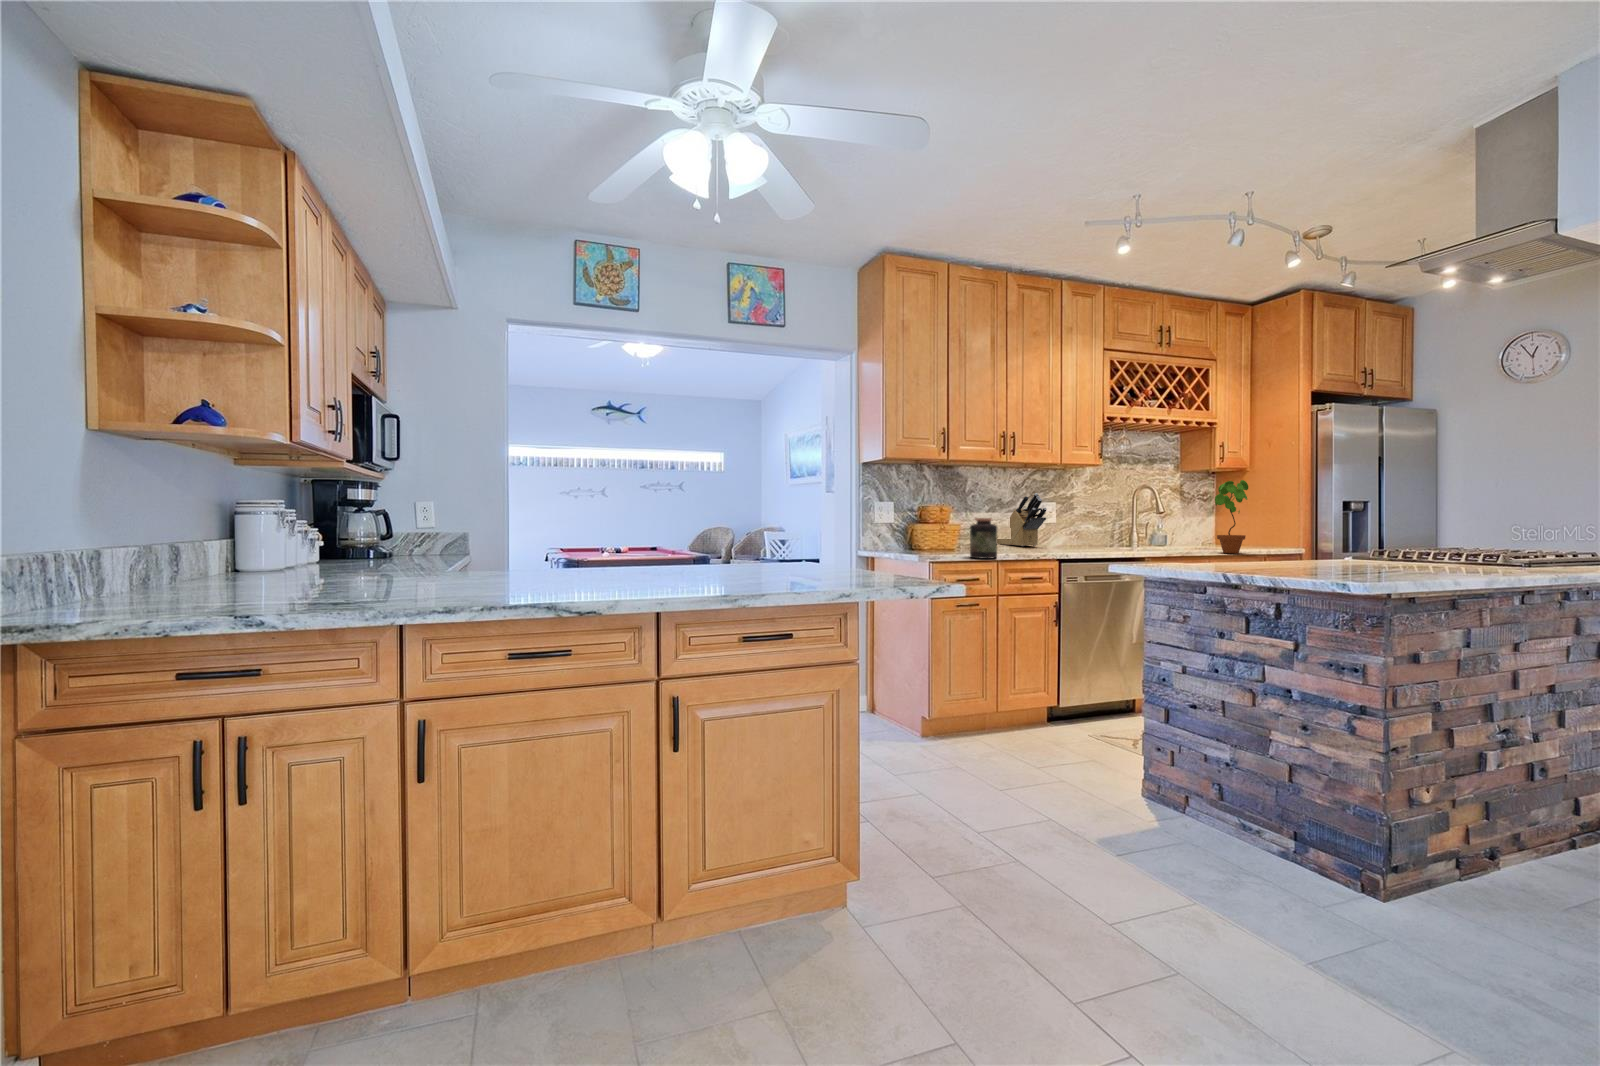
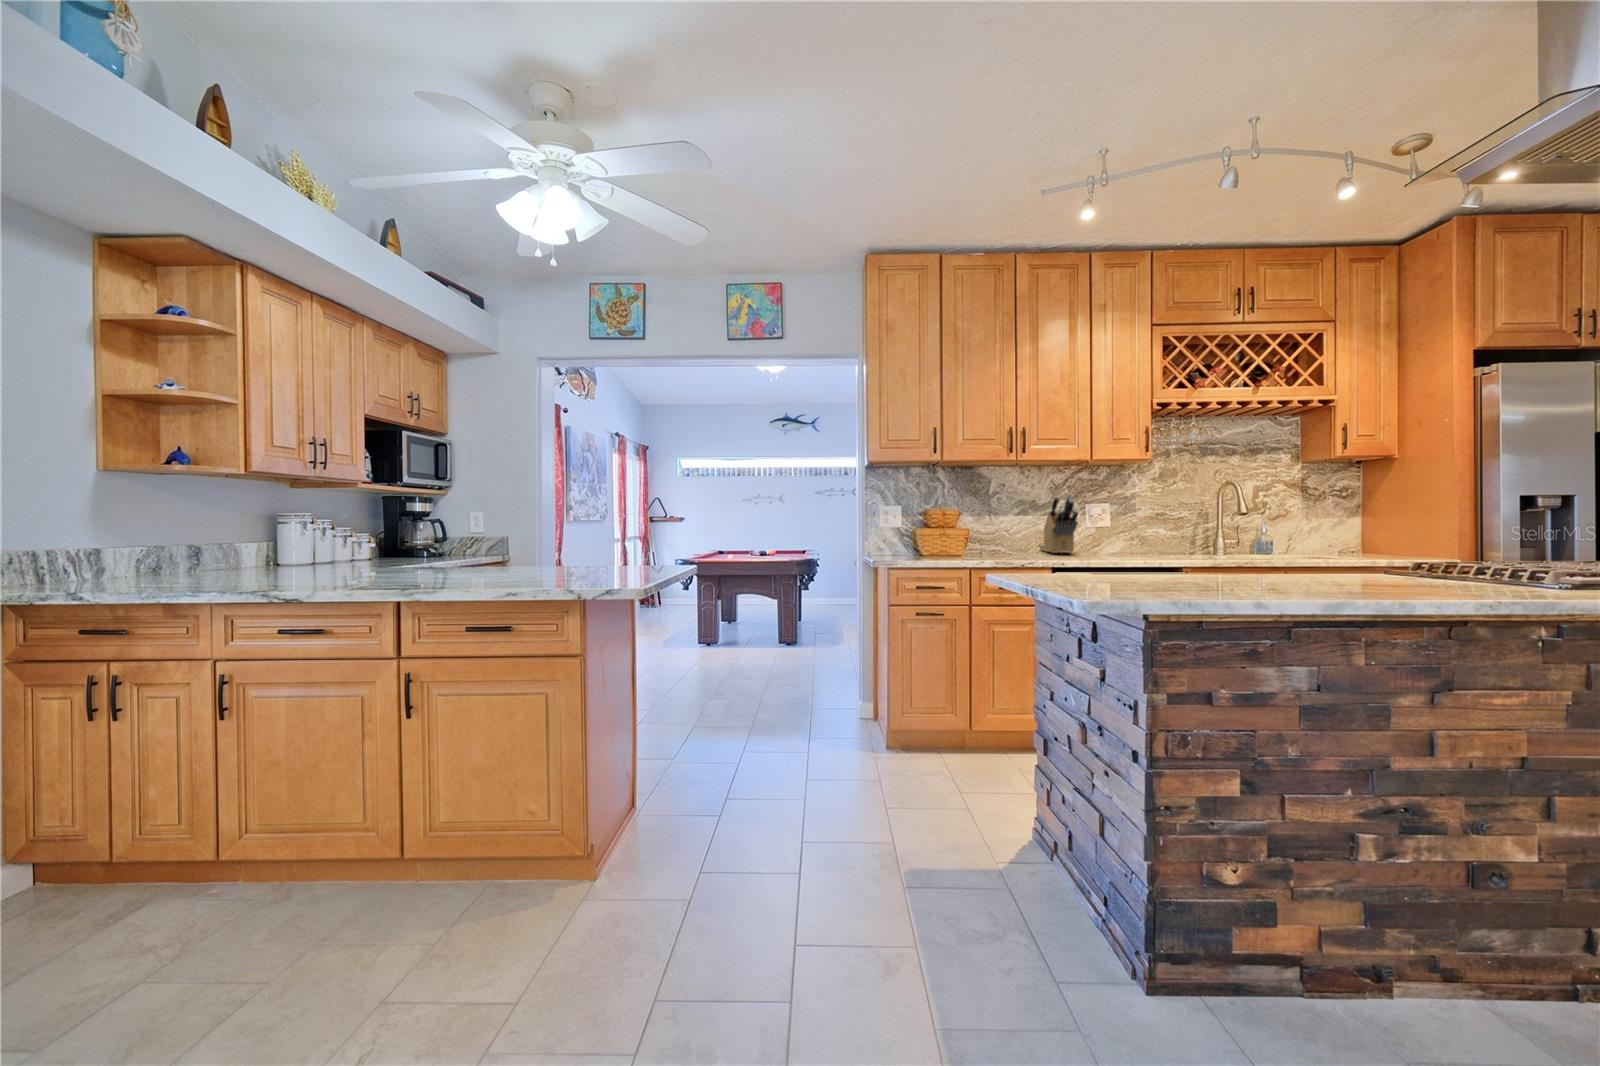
potted plant: present [1215,480,1248,553] -> none [1289,473,1341,568]
jar: present [970,518,997,559] -> none [945,522,974,566]

